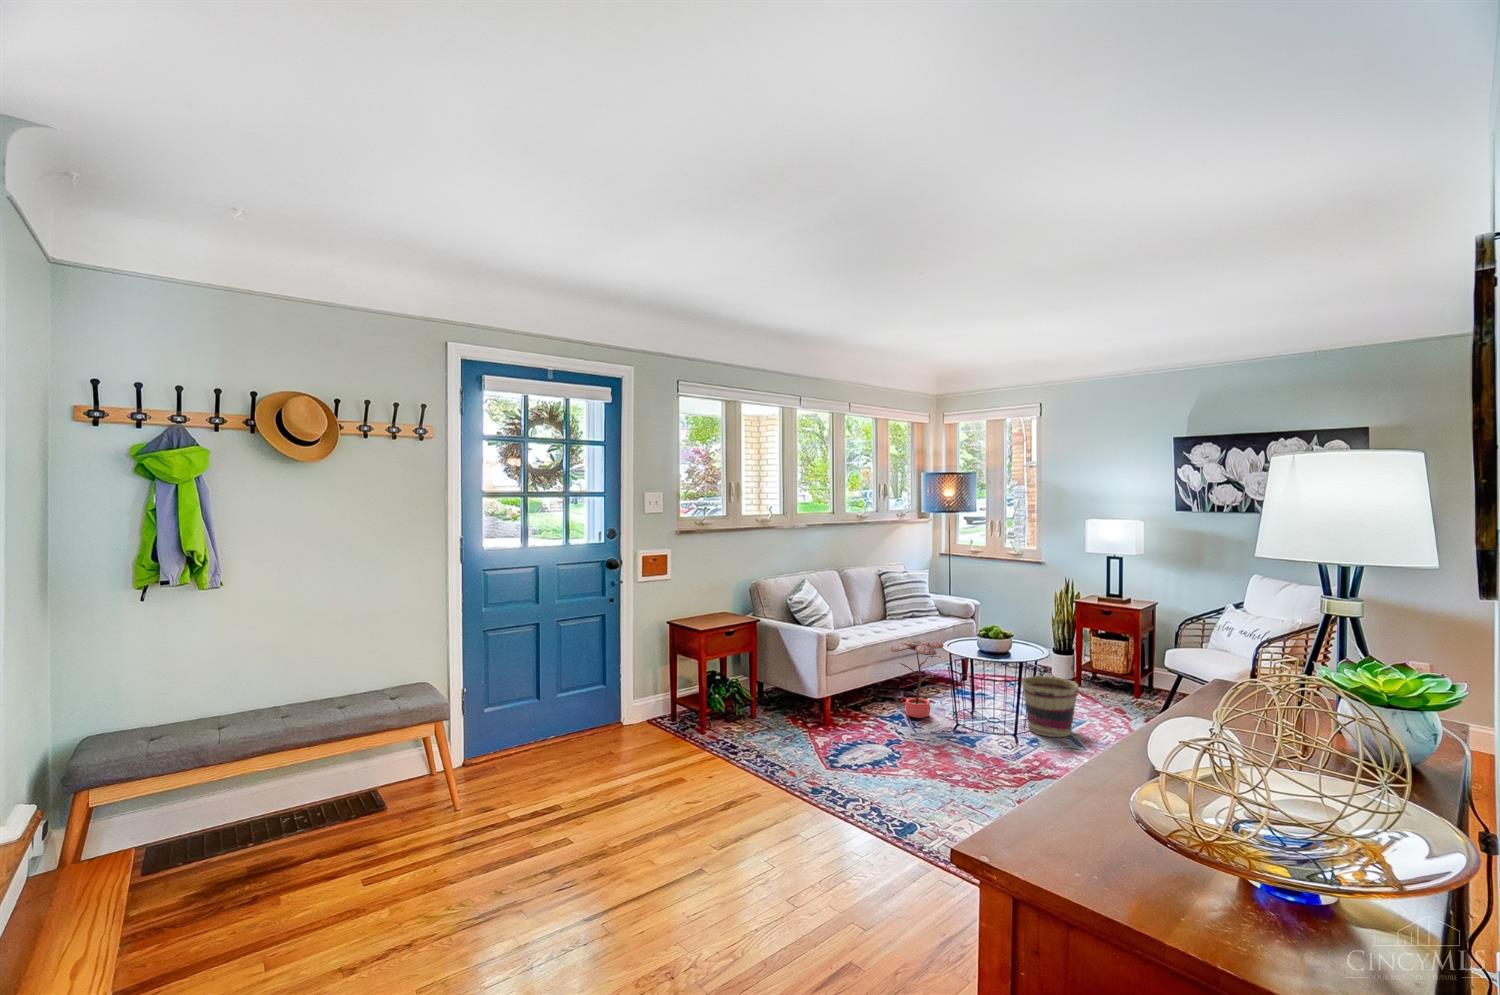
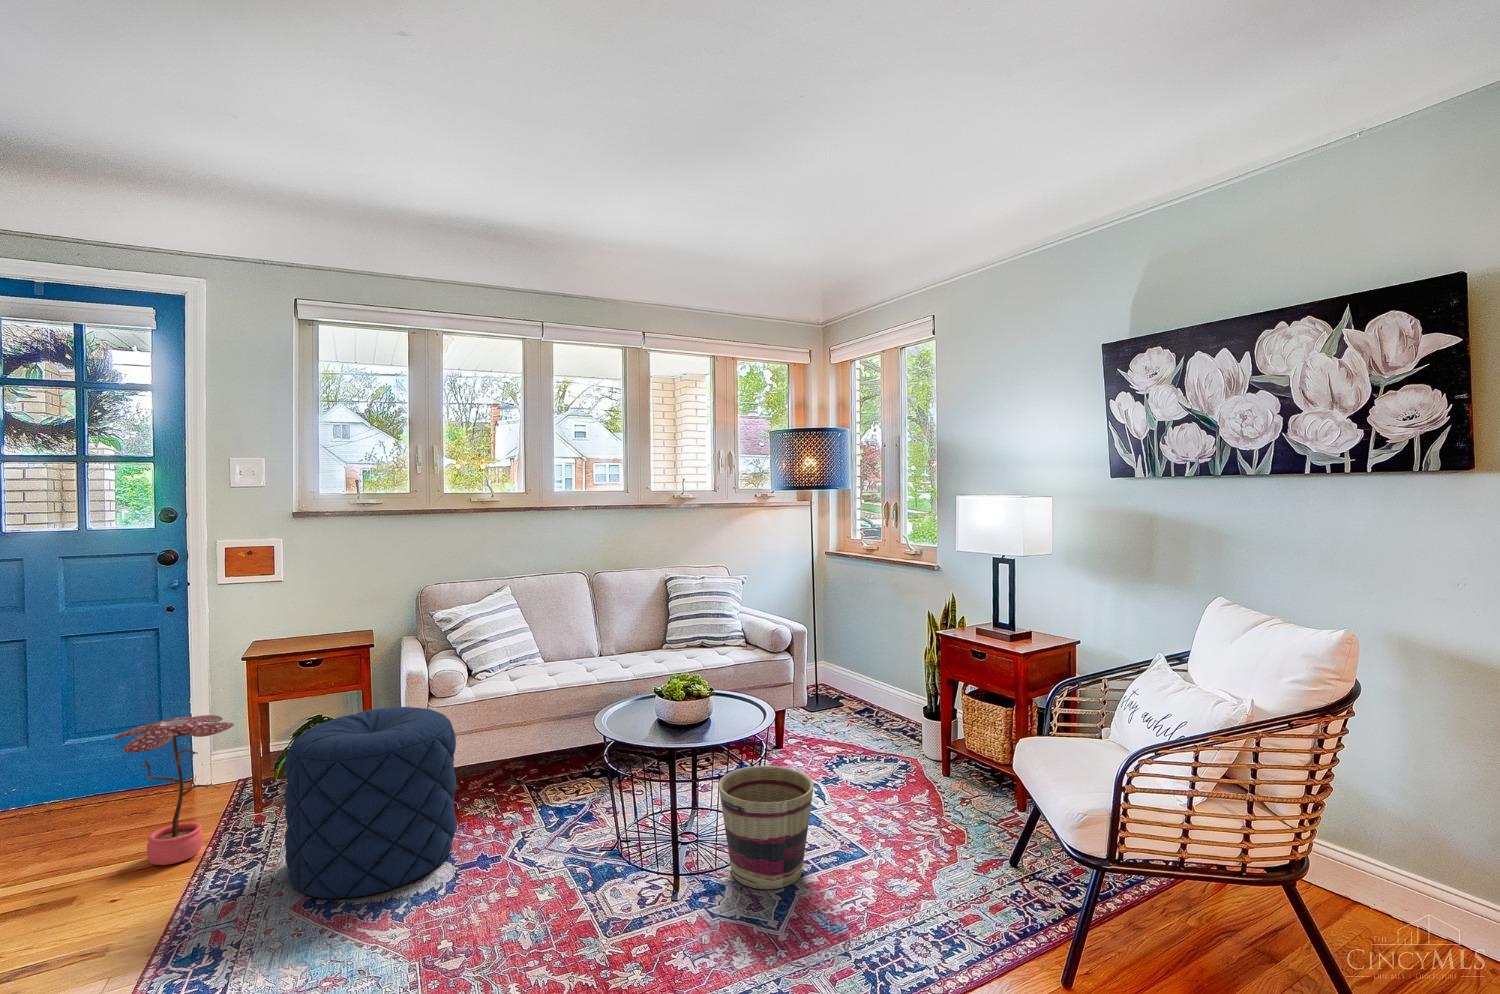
potted plant: present [891,640,944,718] -> present [114,715,234,865]
pouf: none [787,654,879,759] -> present [285,707,456,898]

